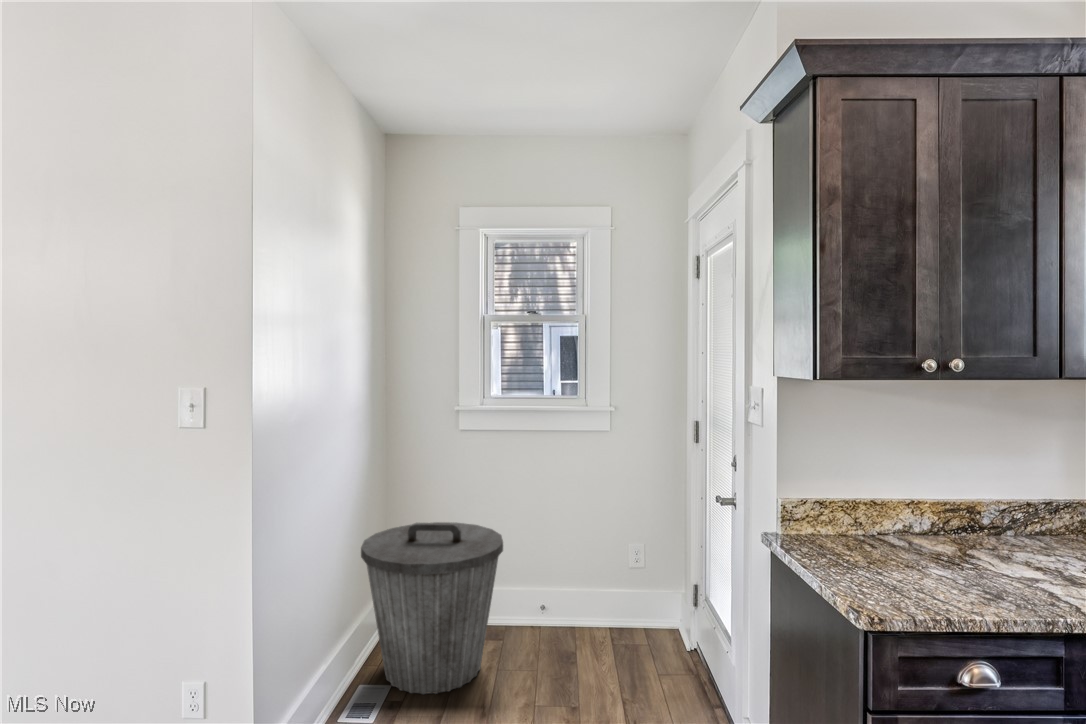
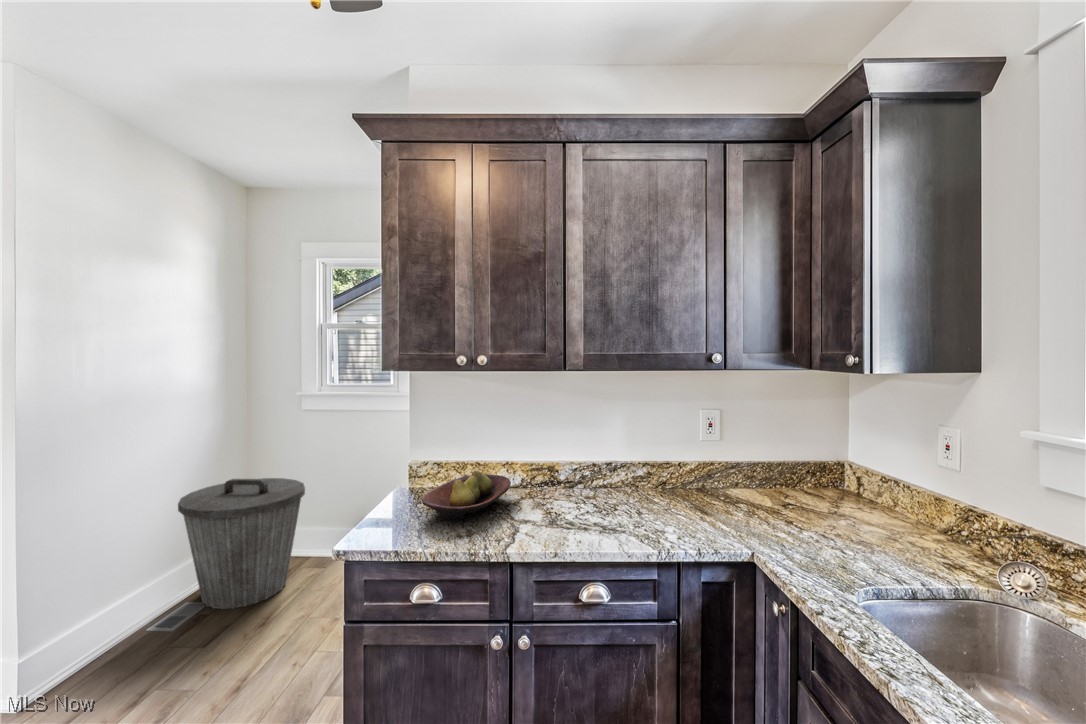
fruit bowl: none [867,511,984,578] -> present [422,471,511,521]

